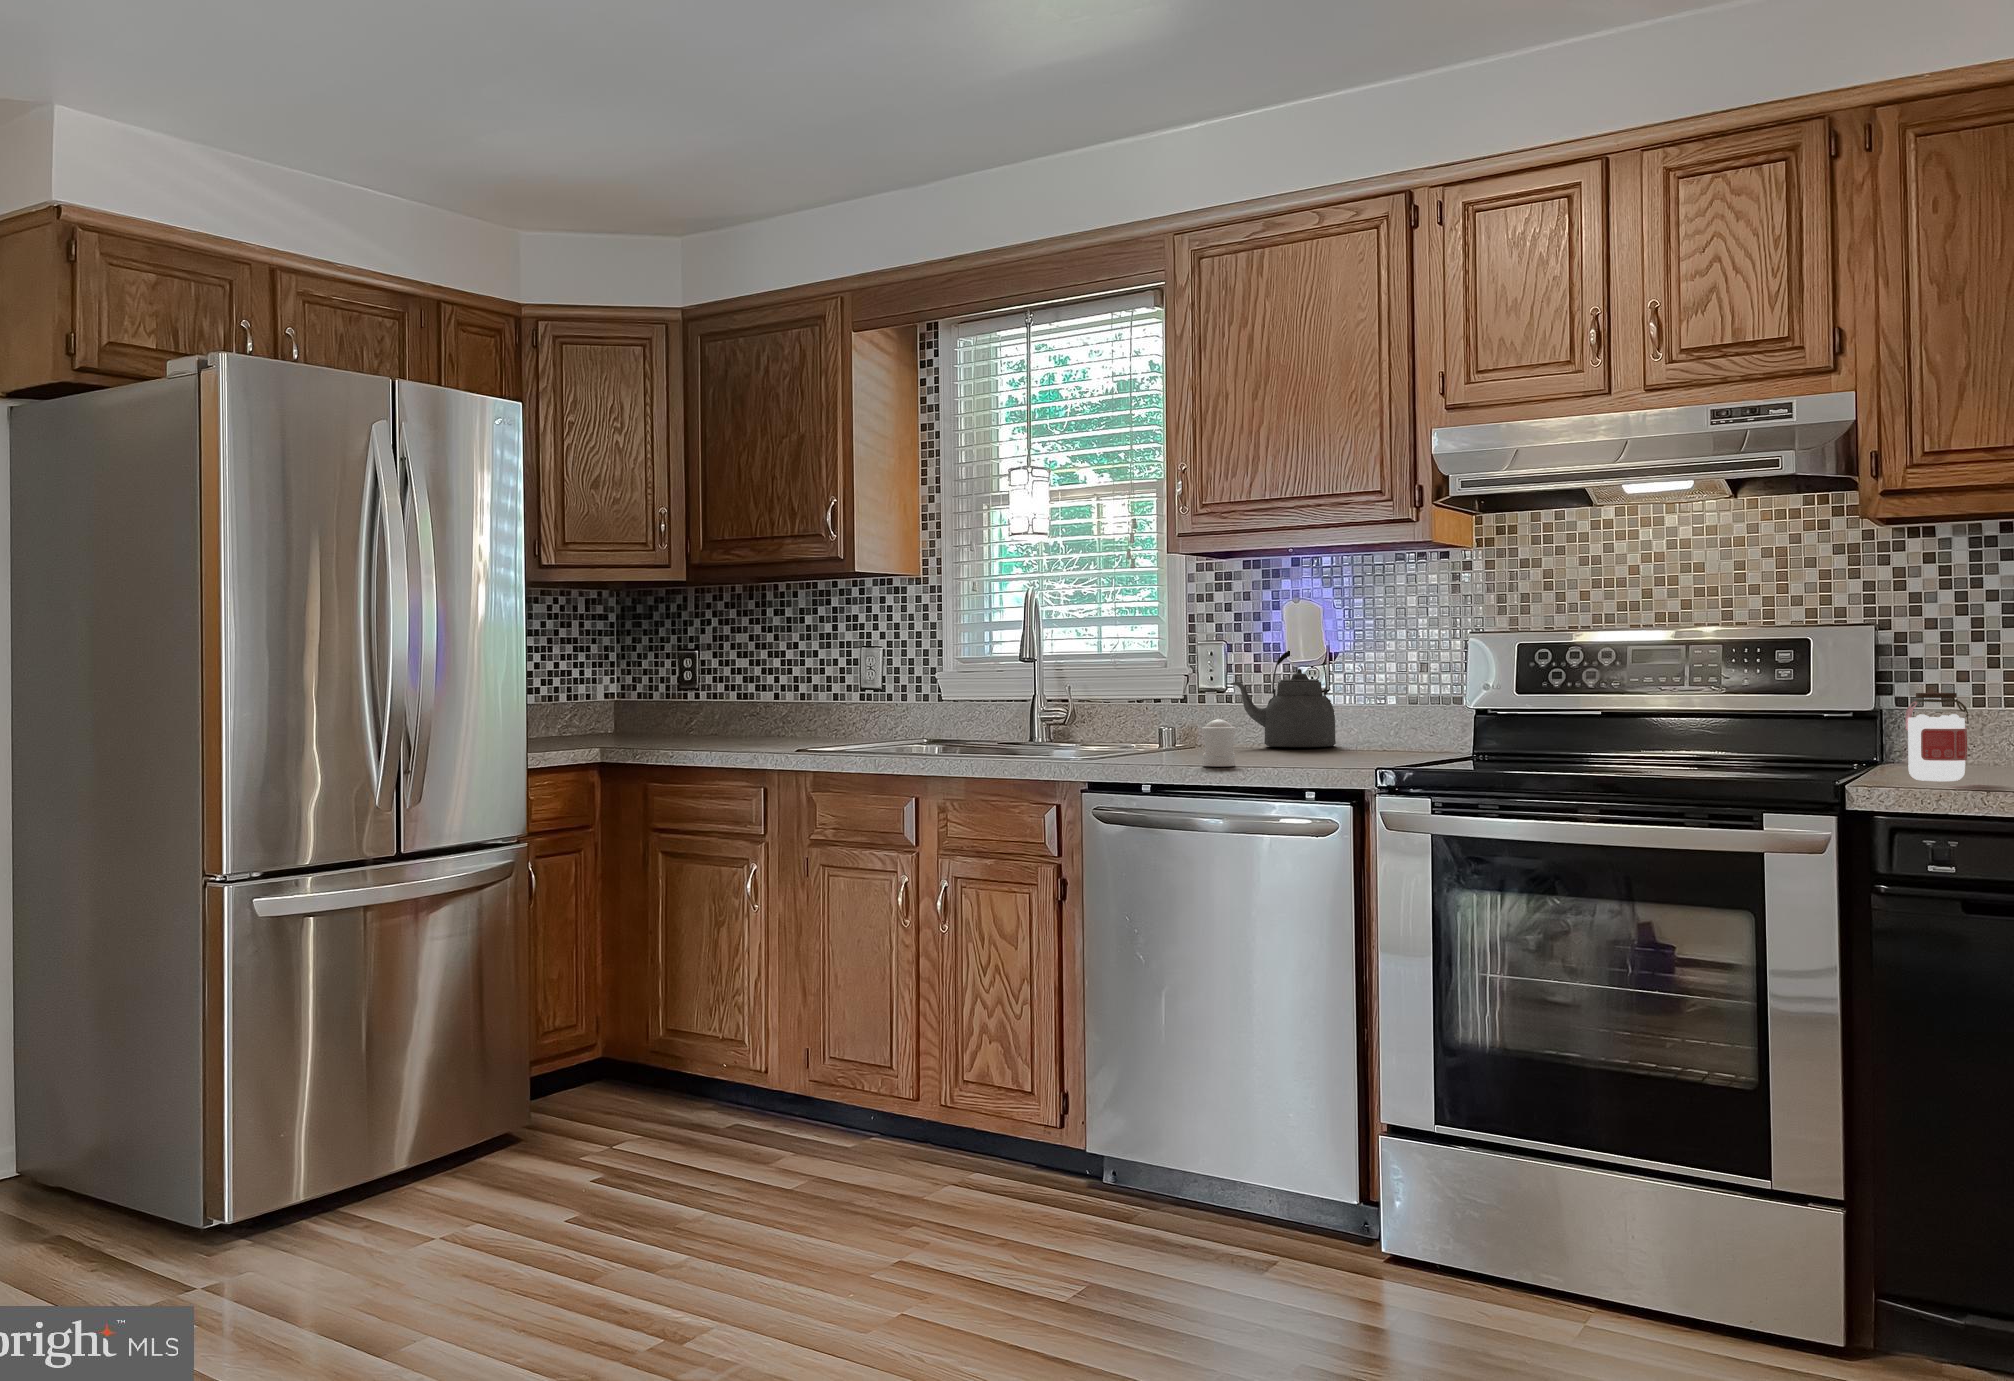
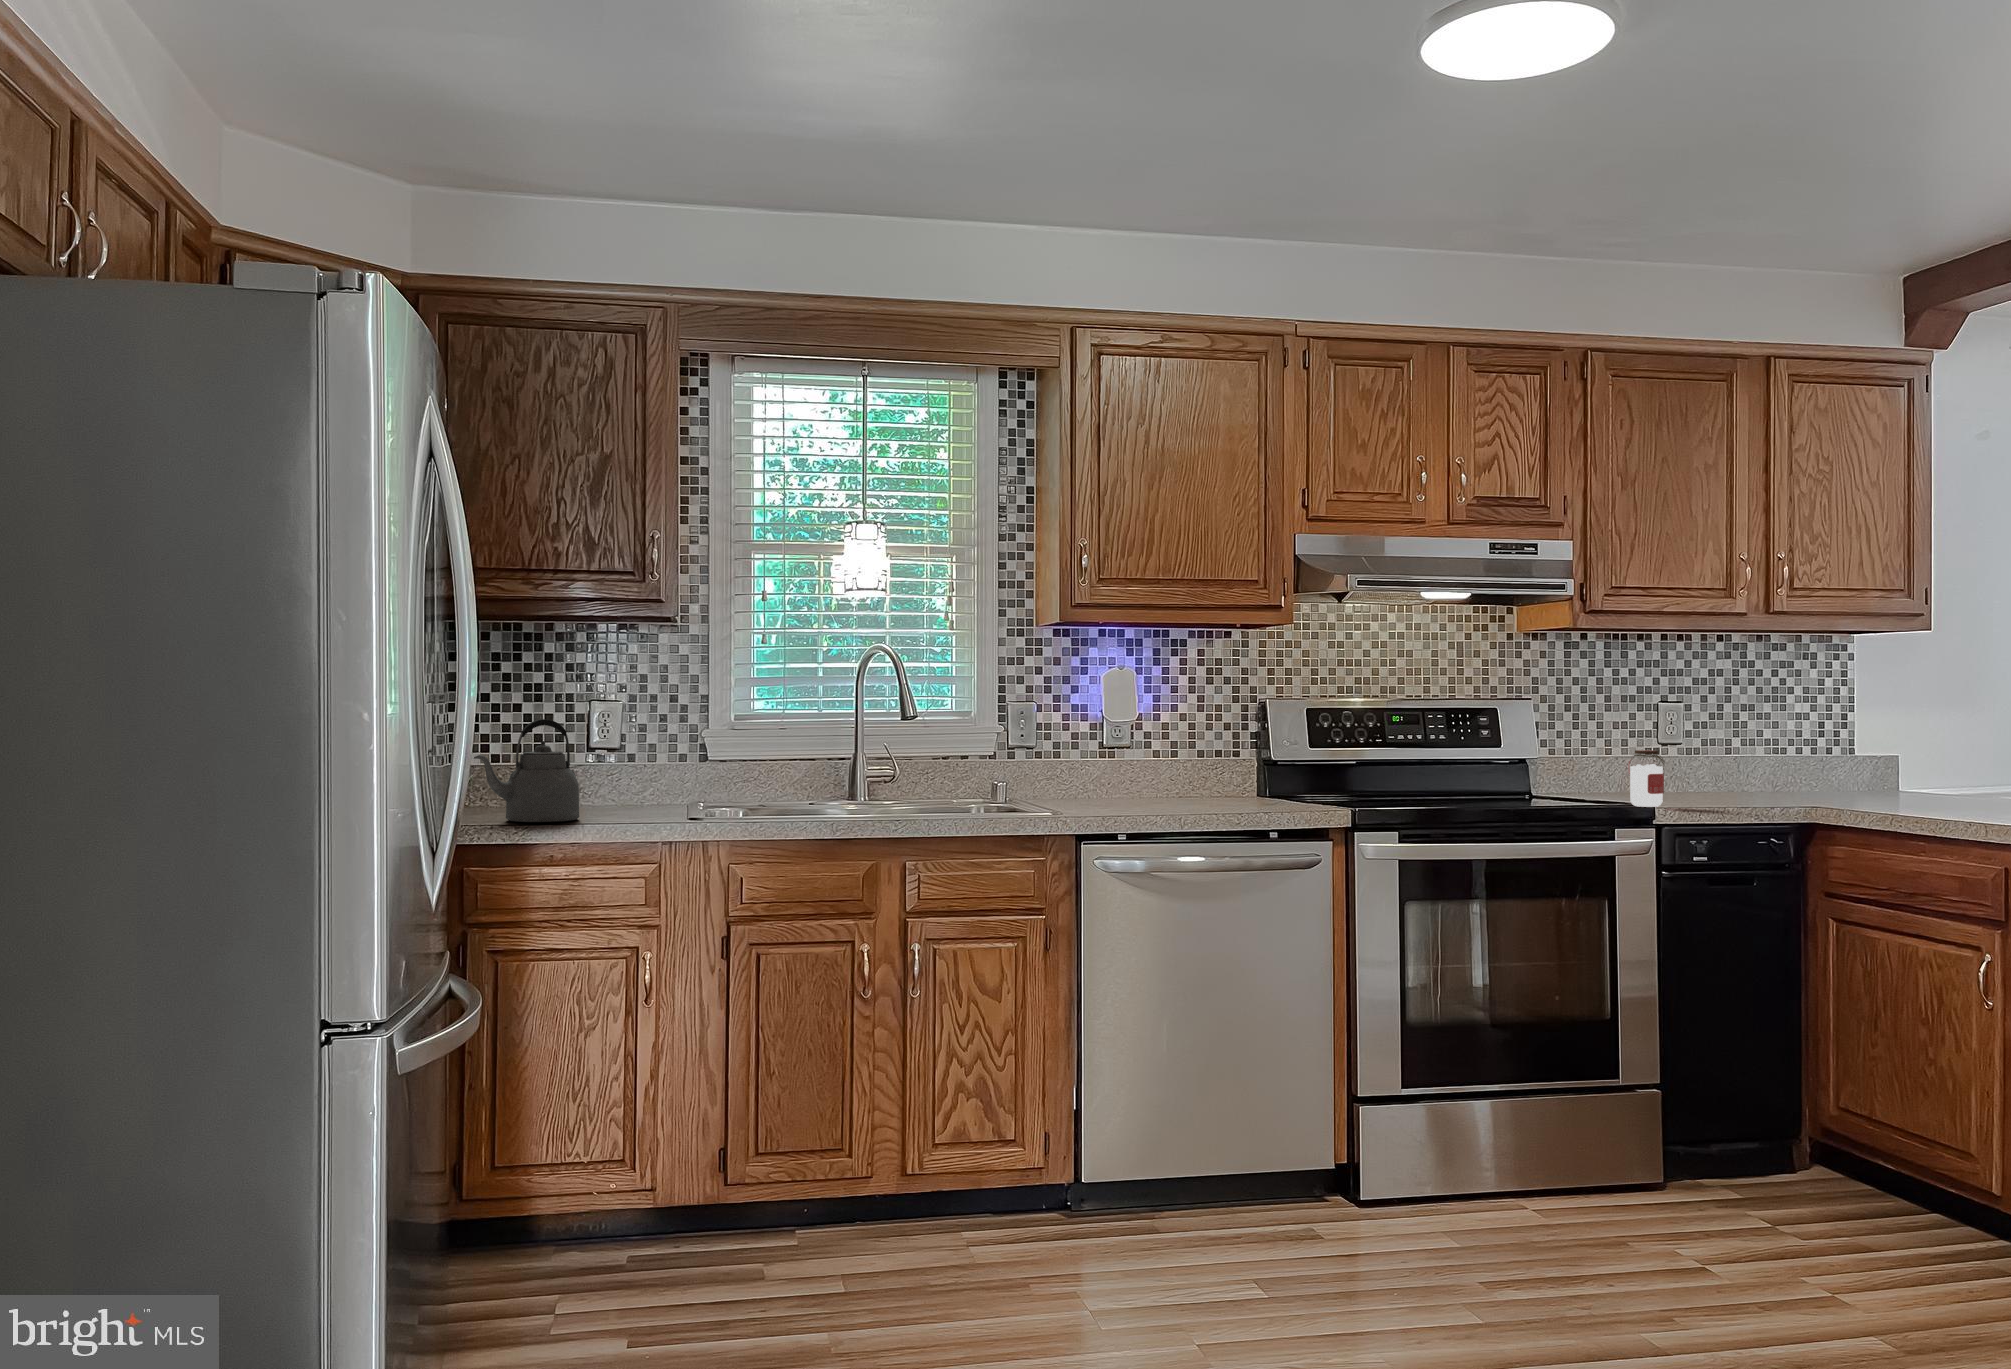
kettle: present [1231,651,1336,747] -> present [474,719,579,822]
salt shaker: present [1202,718,1236,766] -> none [1178,777,1208,819]

